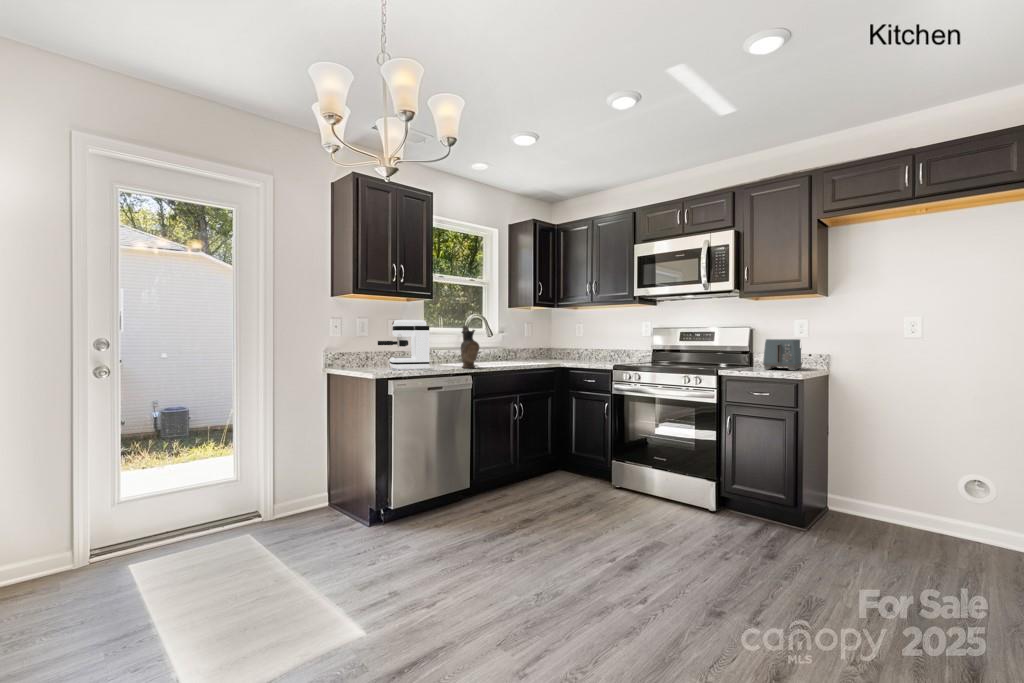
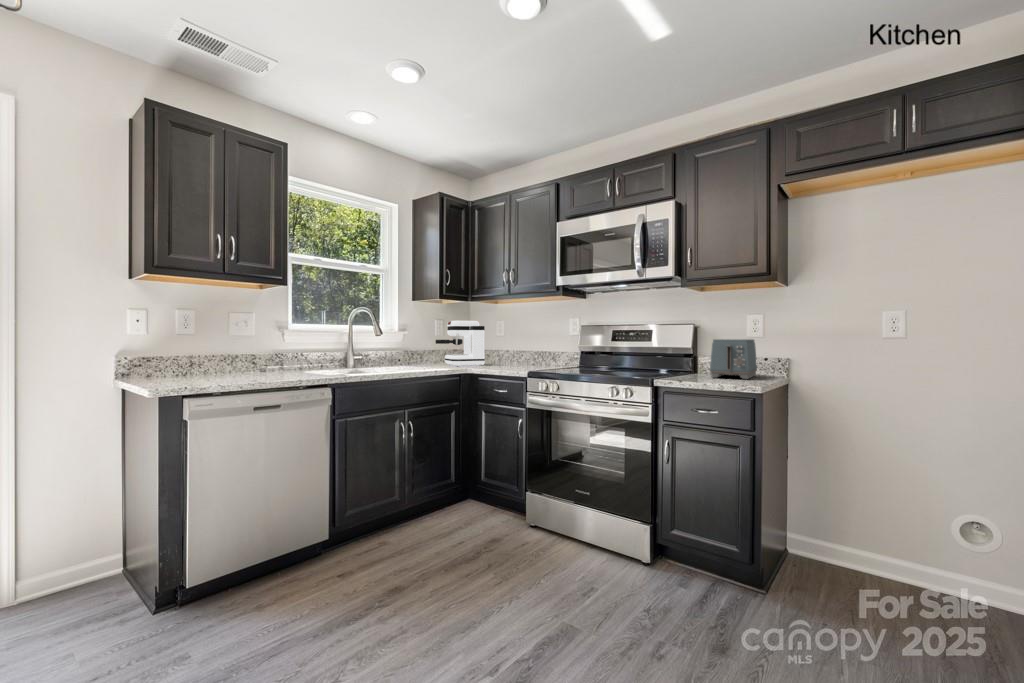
coffee maker: present [378,320,430,370] -> present [435,321,485,366]
ceramic pitcher: present [461,325,479,368] -> none [317,320,343,378]

